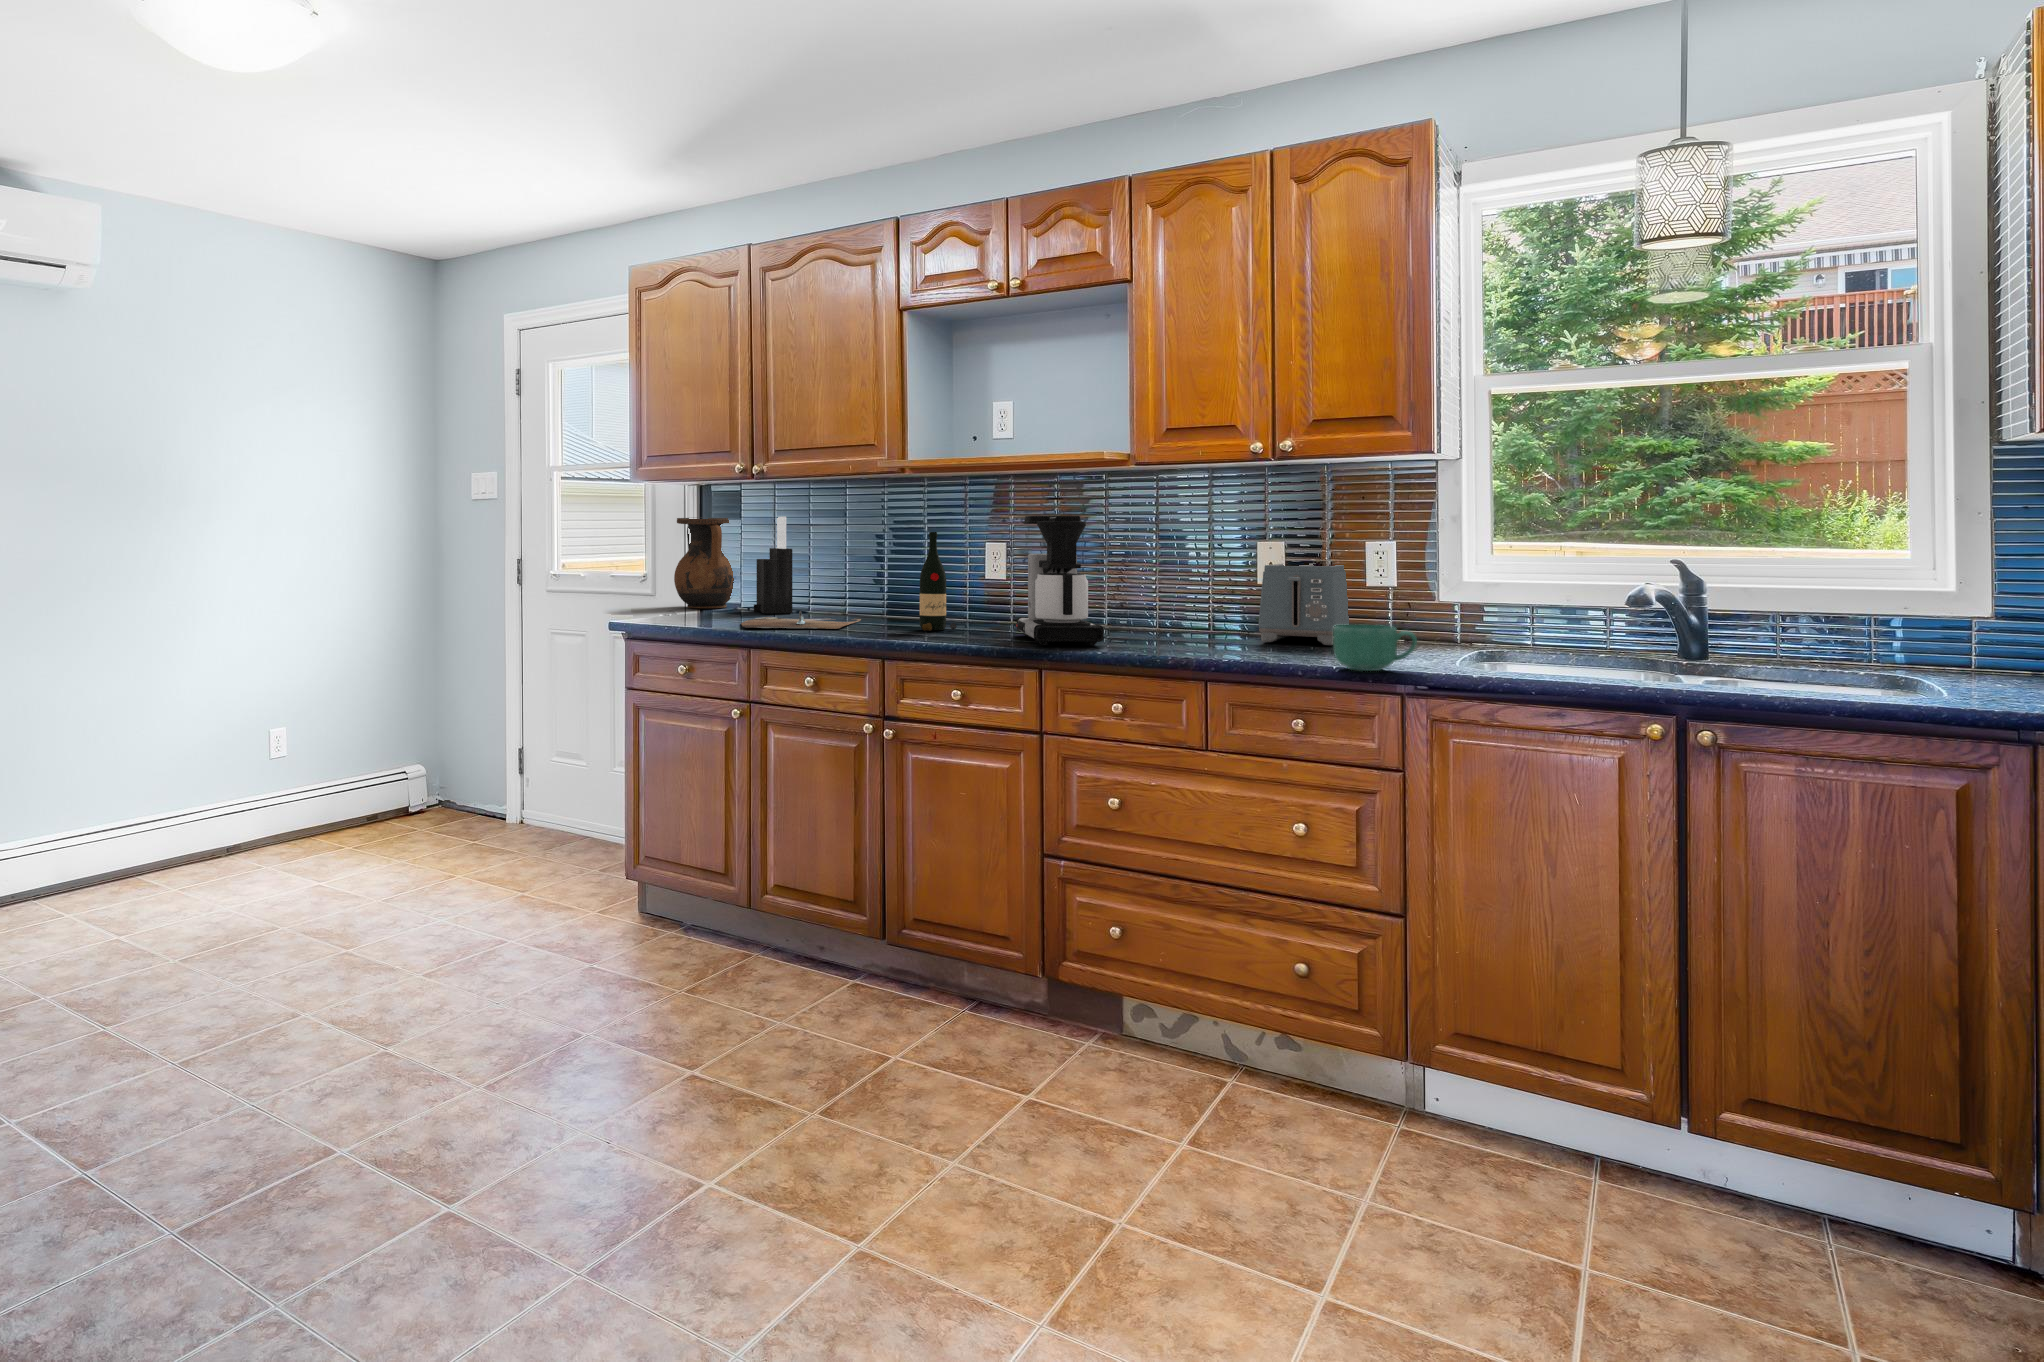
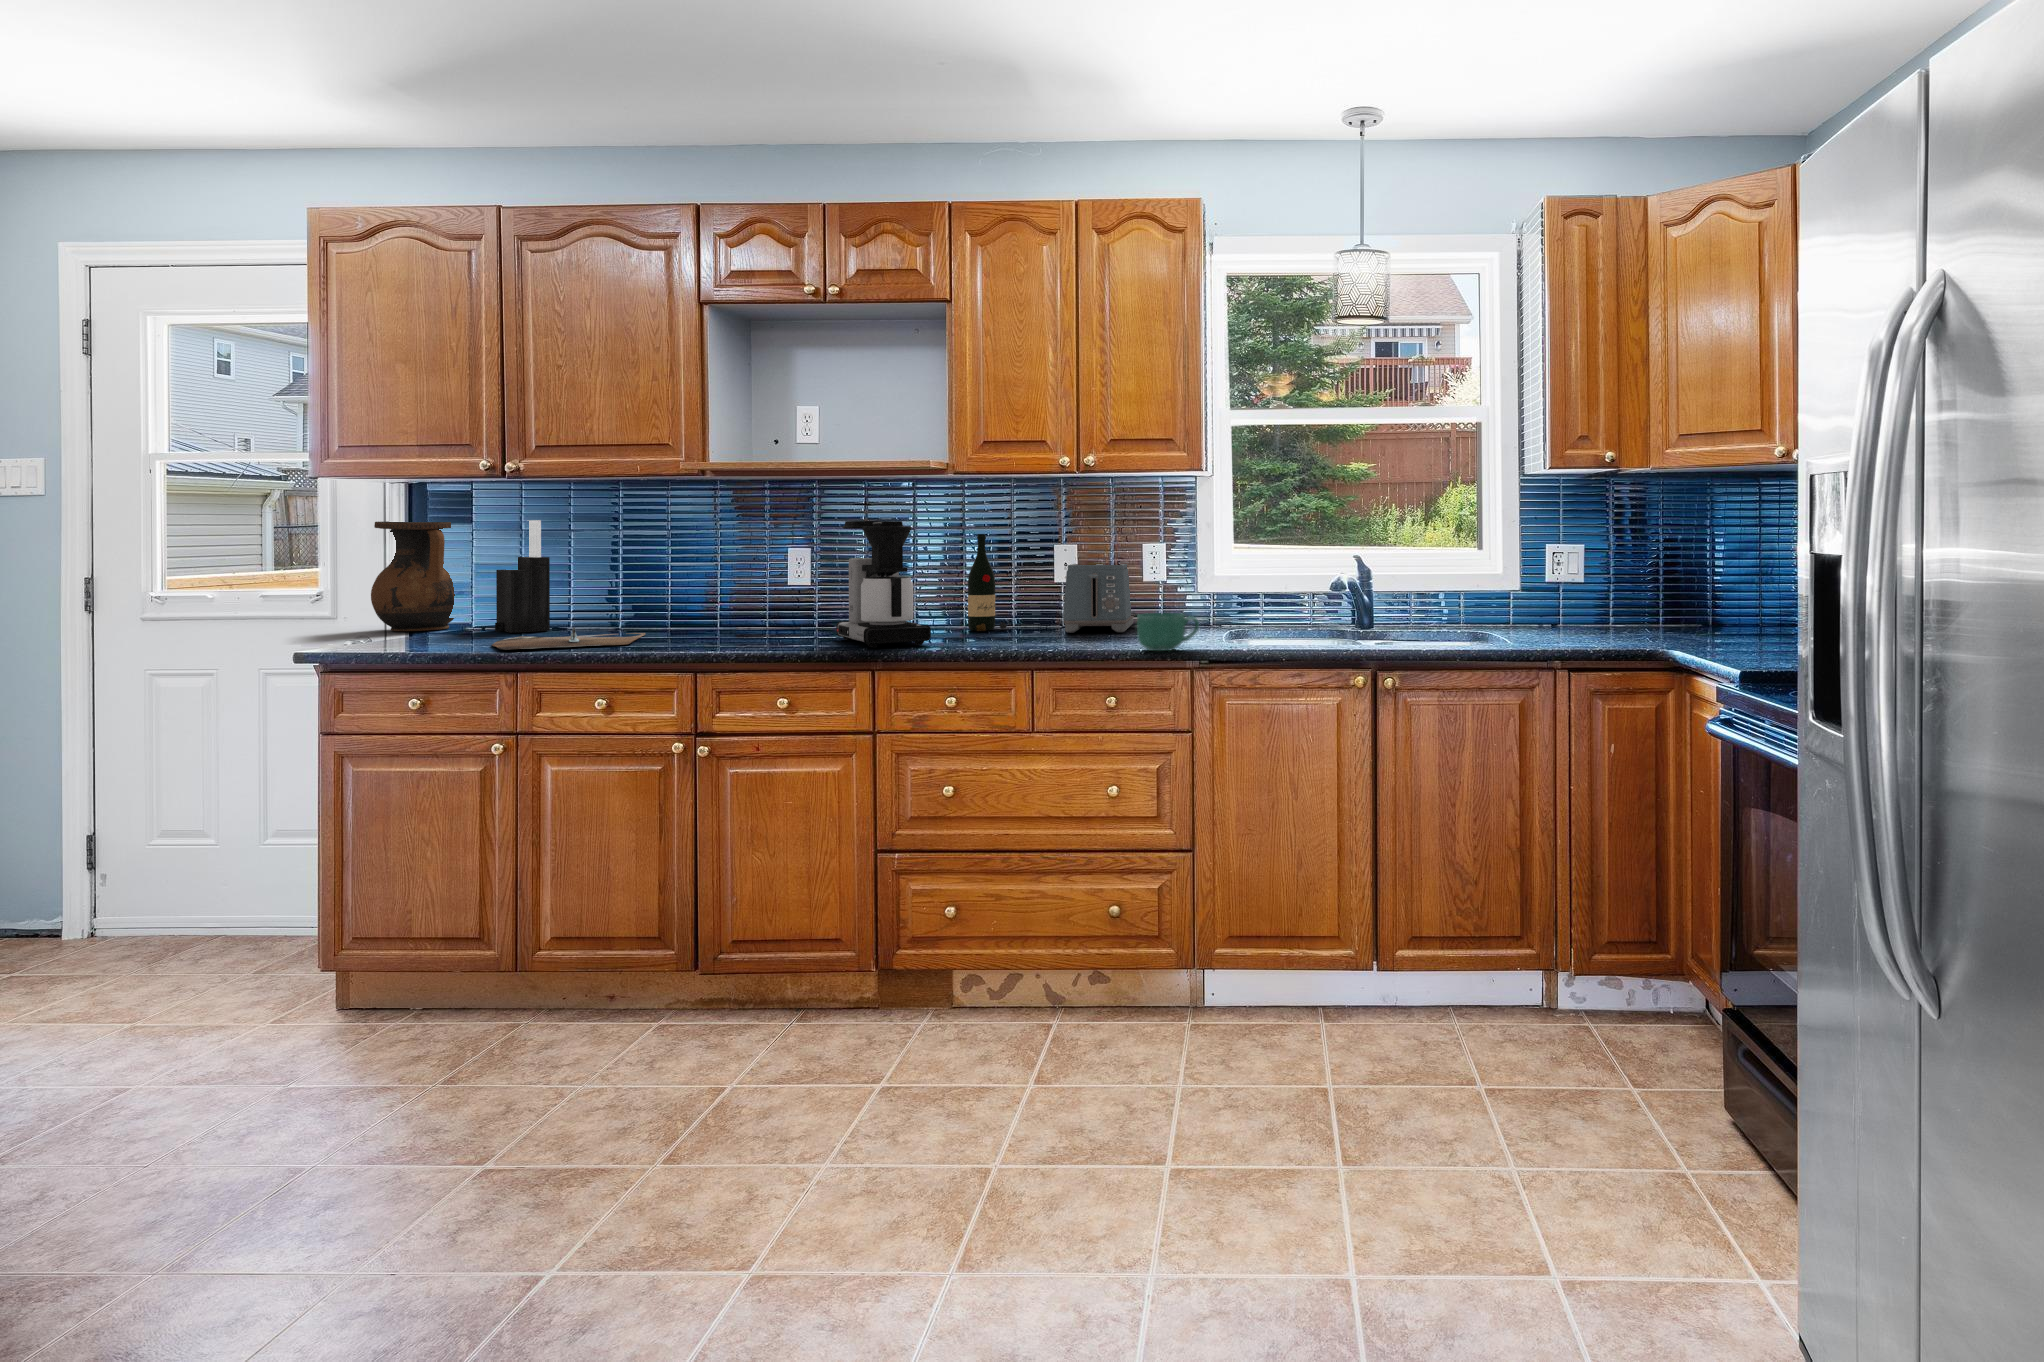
wine bottle: present [920,532,957,631] -> present [968,534,1007,631]

